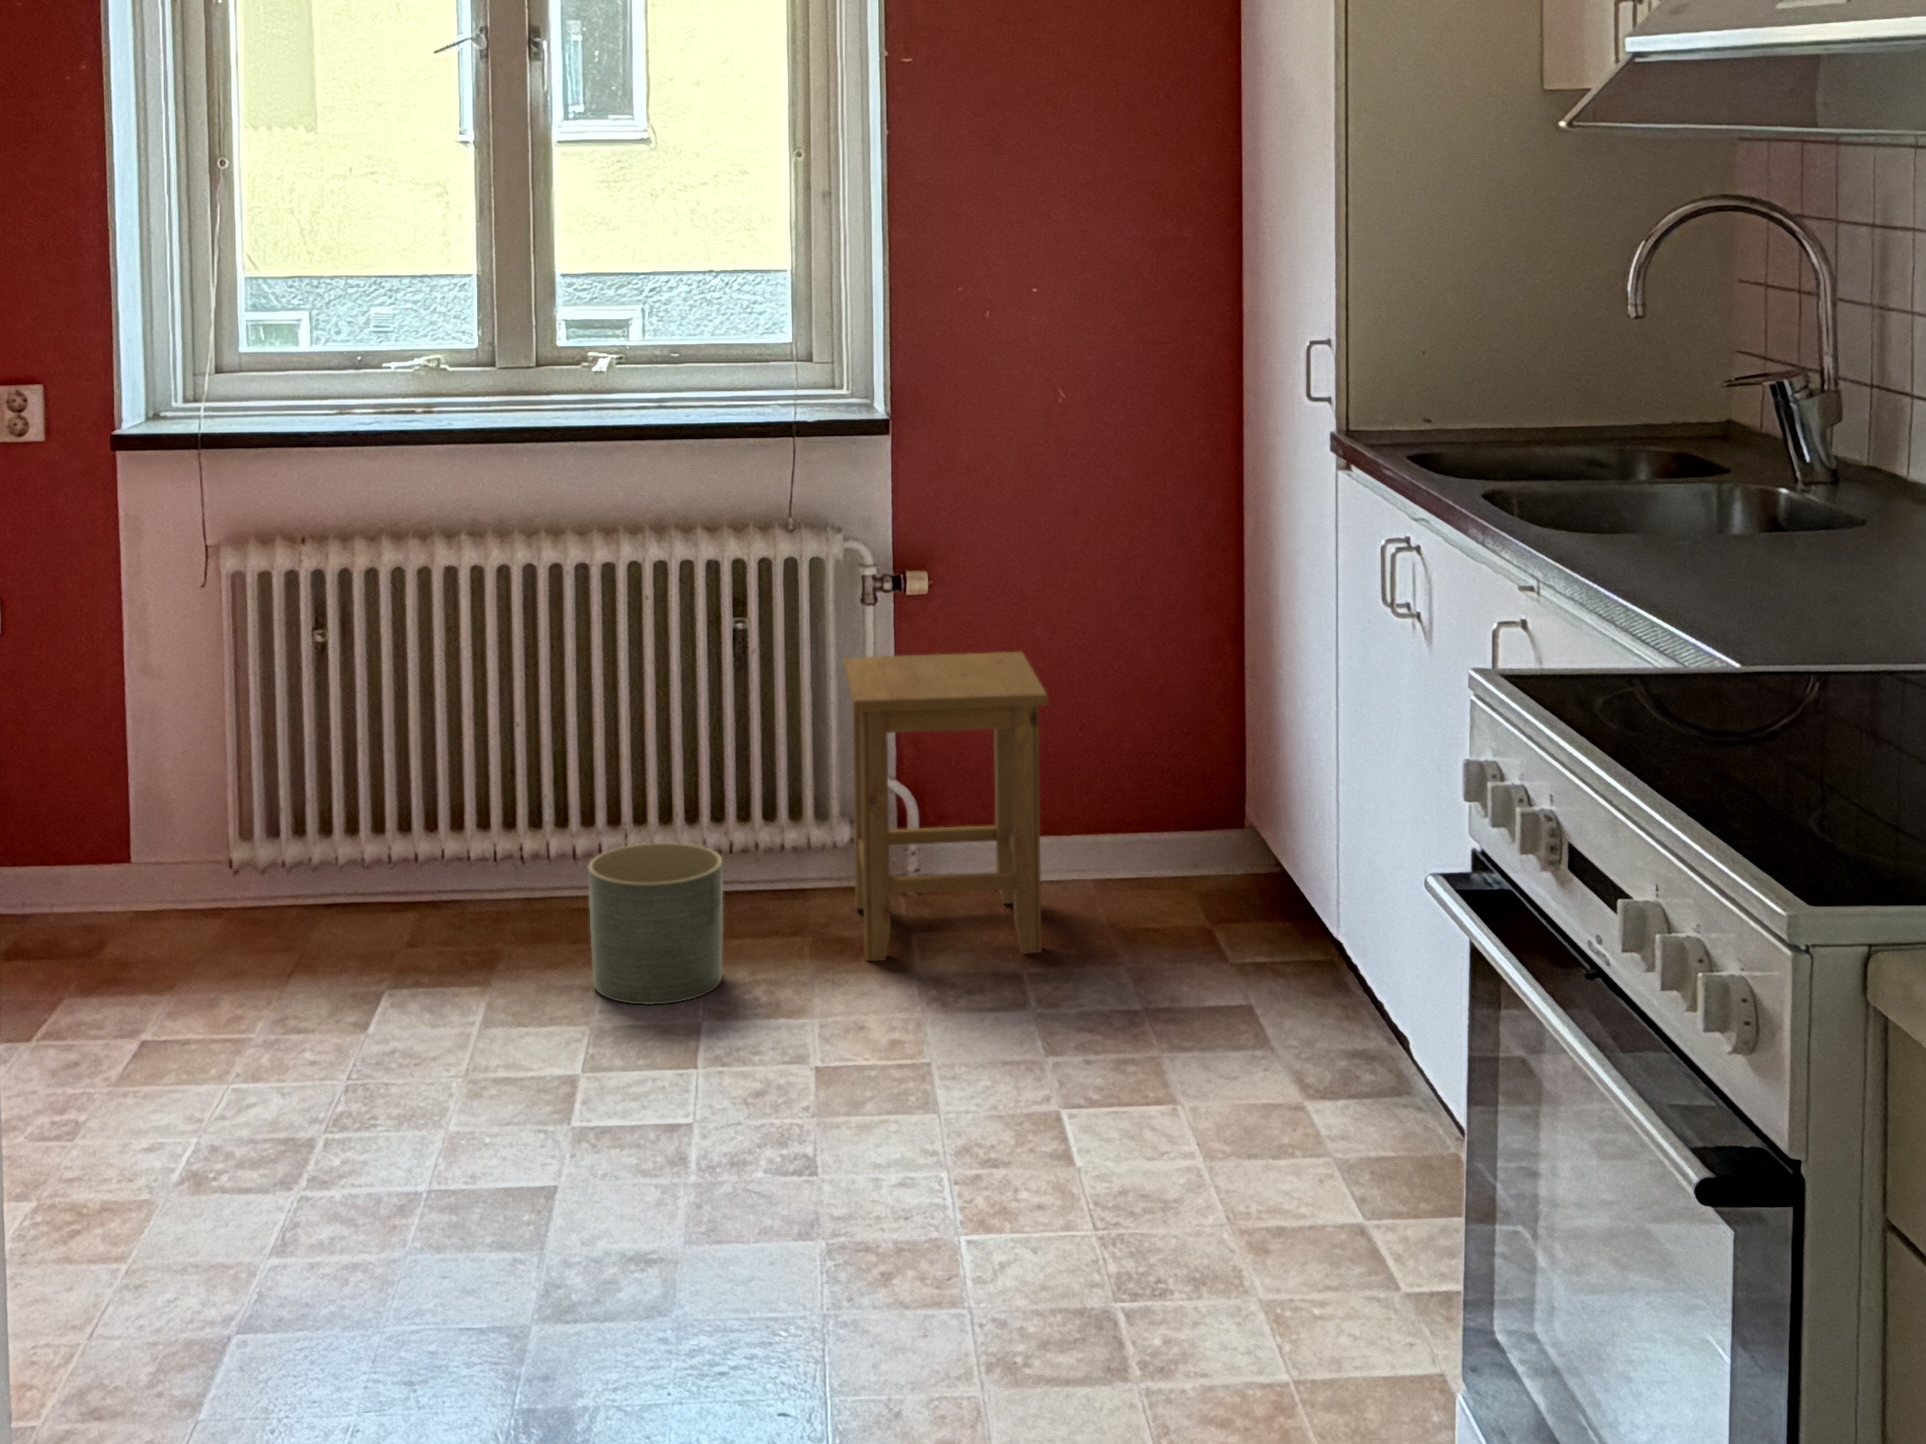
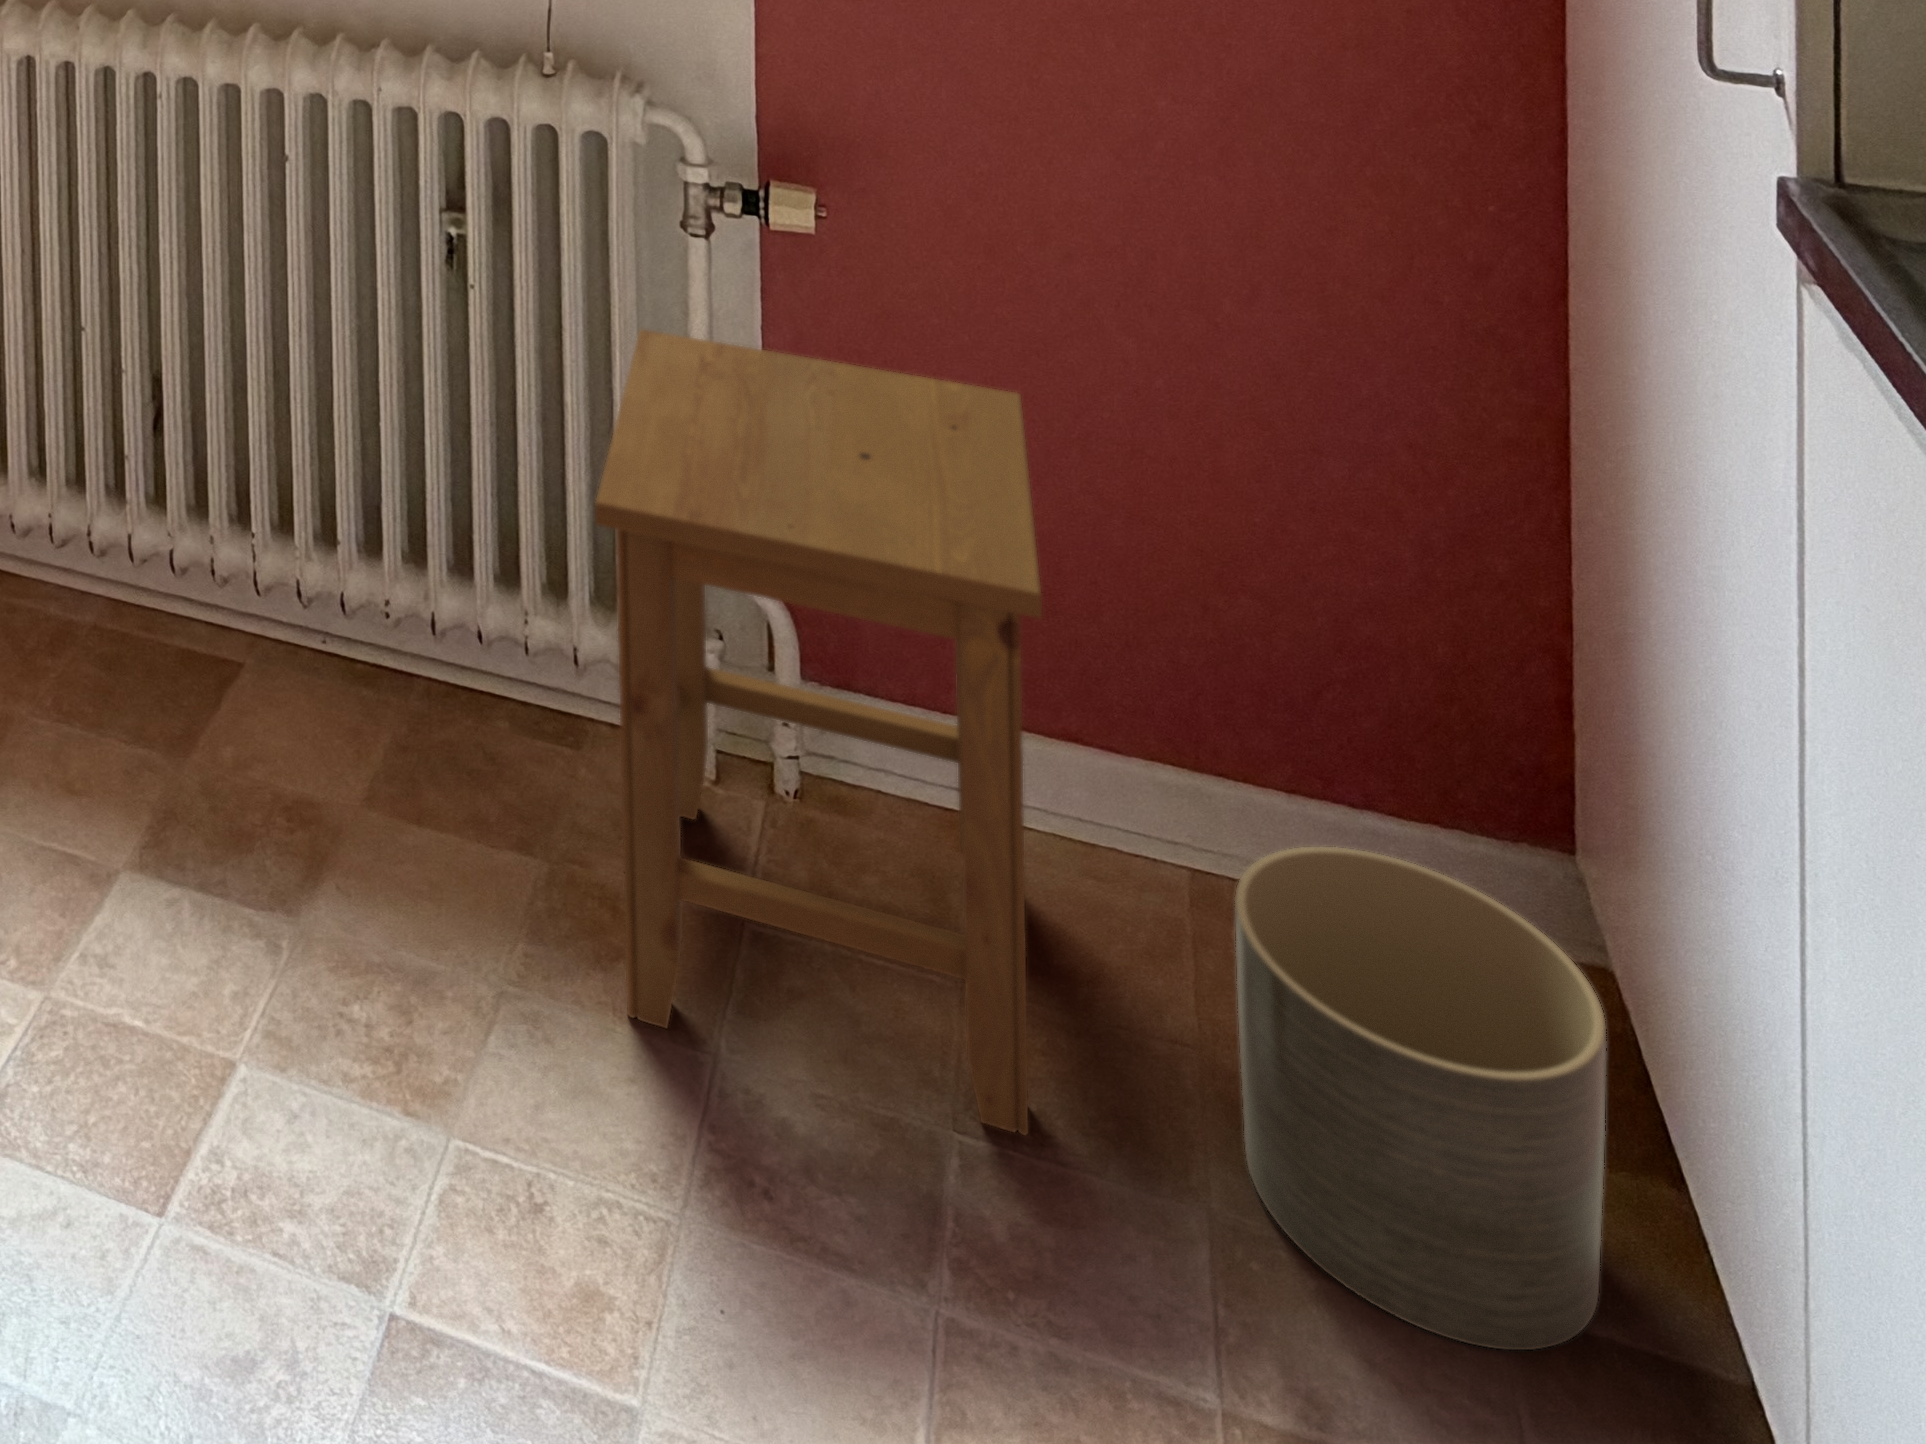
planter: present [588,843,723,1004] -> present [1235,847,1606,1350]

